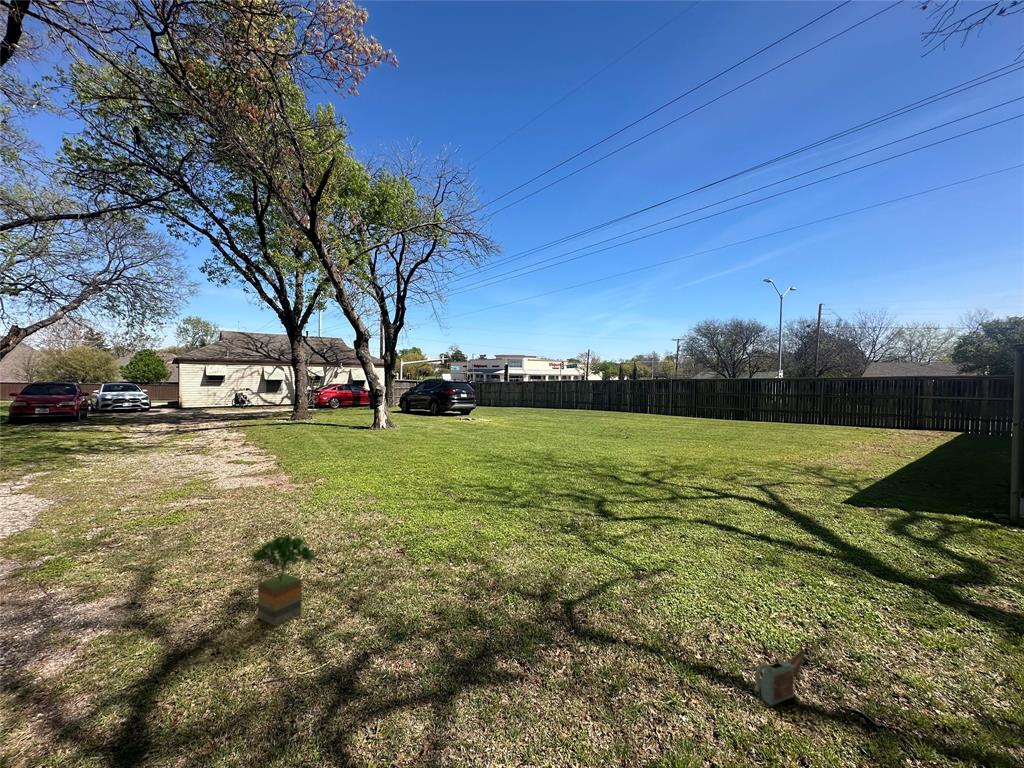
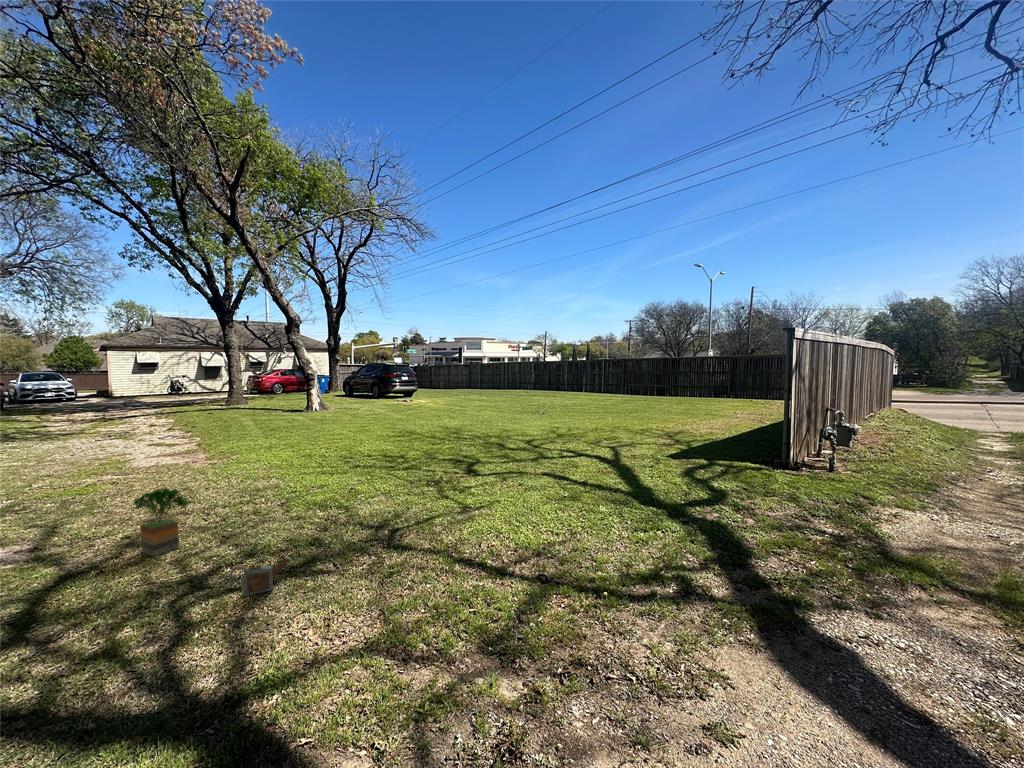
watering can: present [754,652,804,705] -> present [229,559,289,596]

